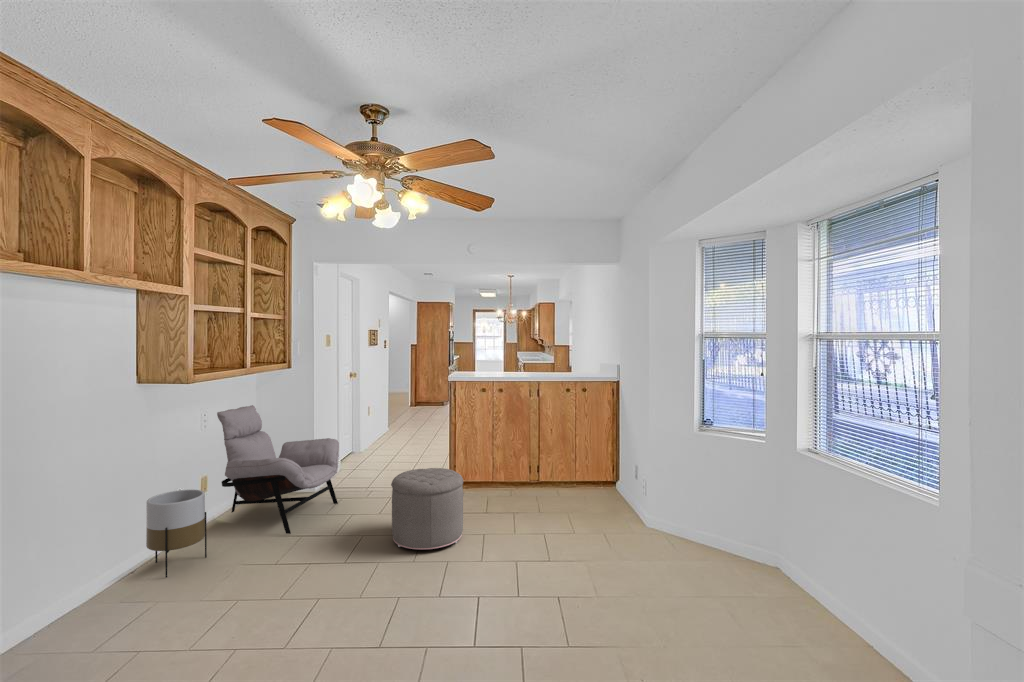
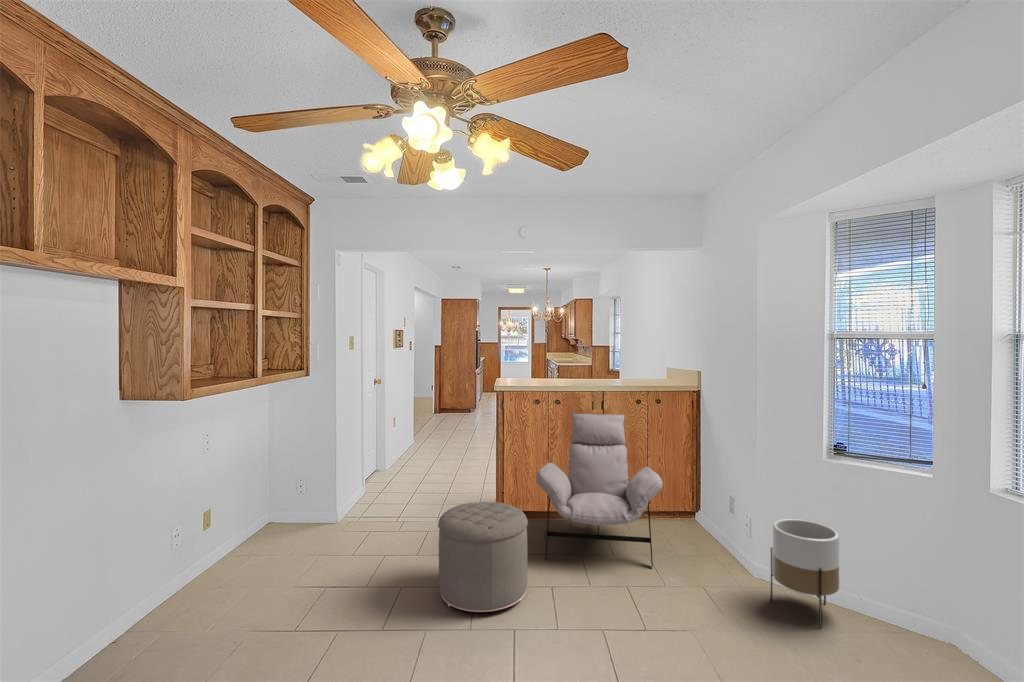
lounge chair: present [217,405,339,534] -> present [536,414,662,567]
planter: present [146,490,207,577] -> present [771,519,839,628]

